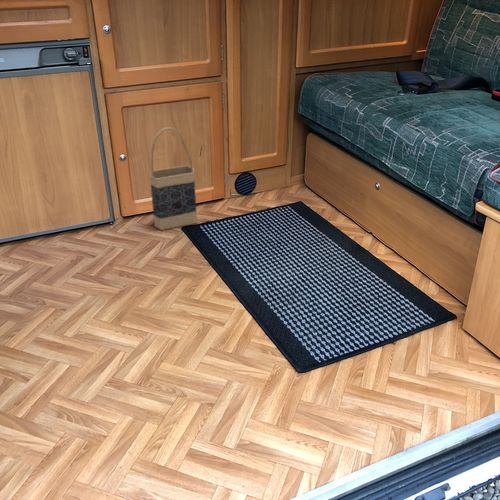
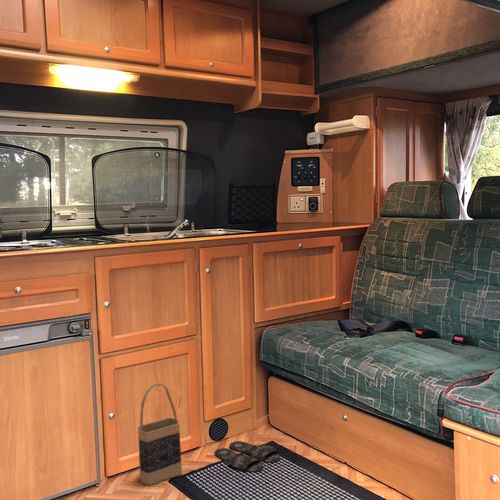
slippers: none [237,197,303,231] -> present [214,441,280,472]

